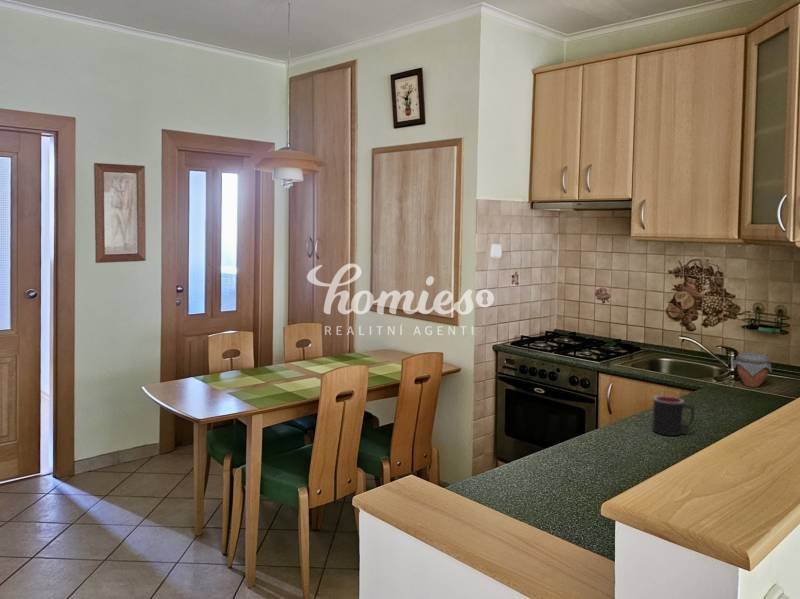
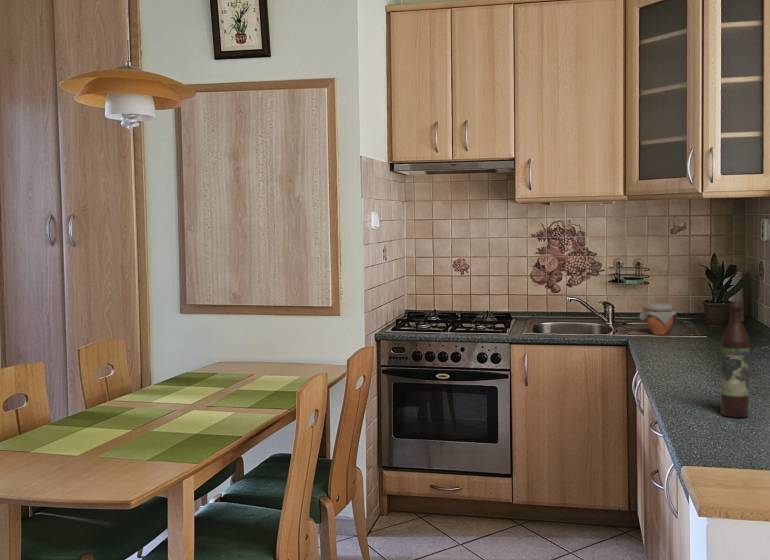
wine bottle: none [579,362,611,484] -> present [721,301,750,418]
mug: present [653,396,694,436] -> none [679,341,717,377]

